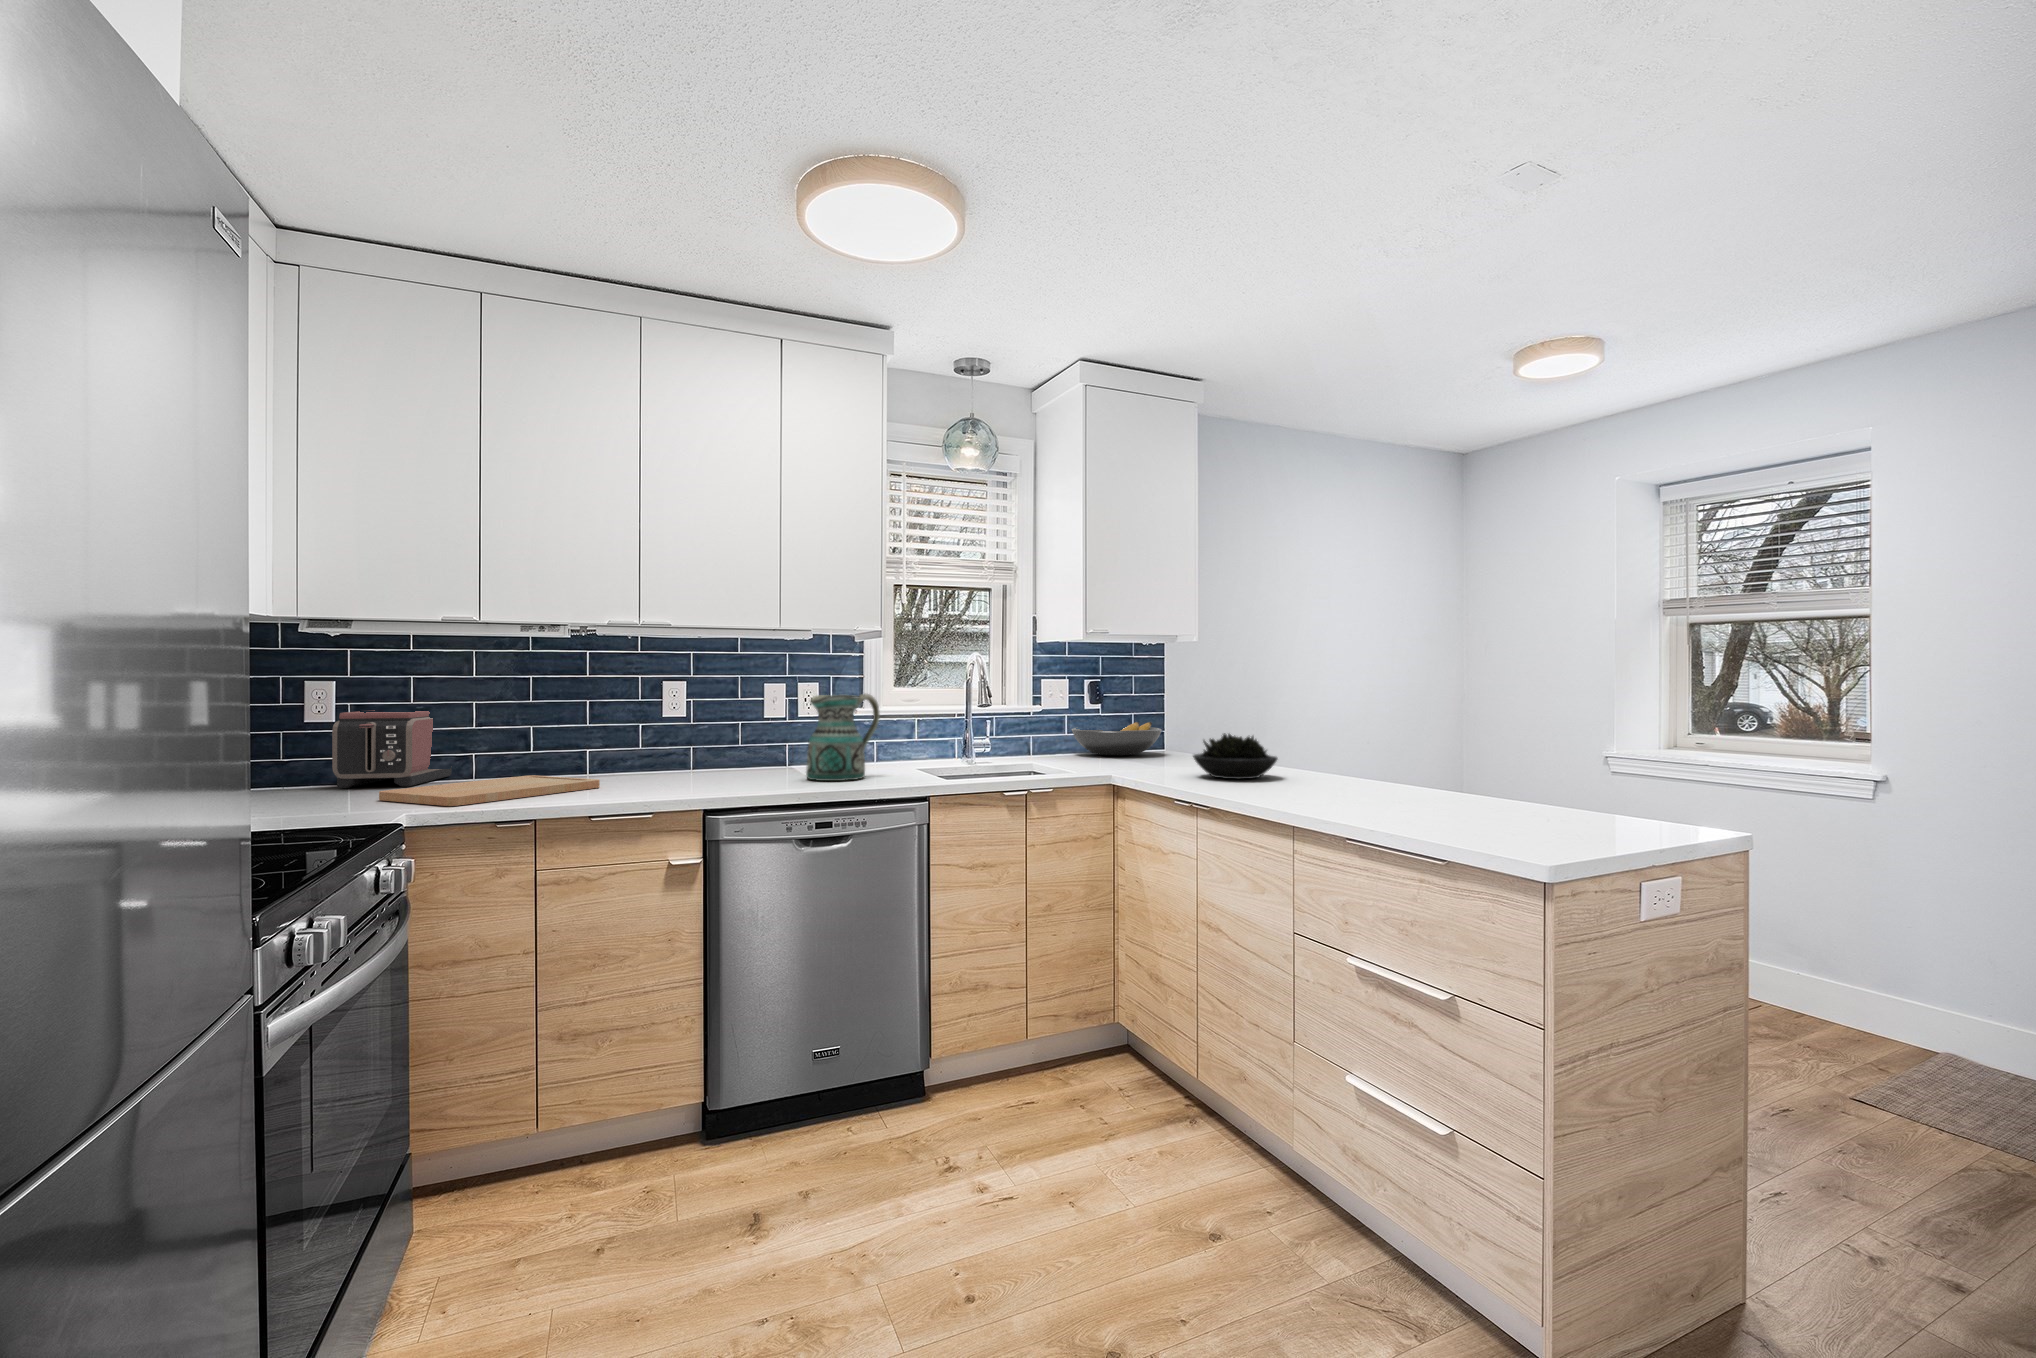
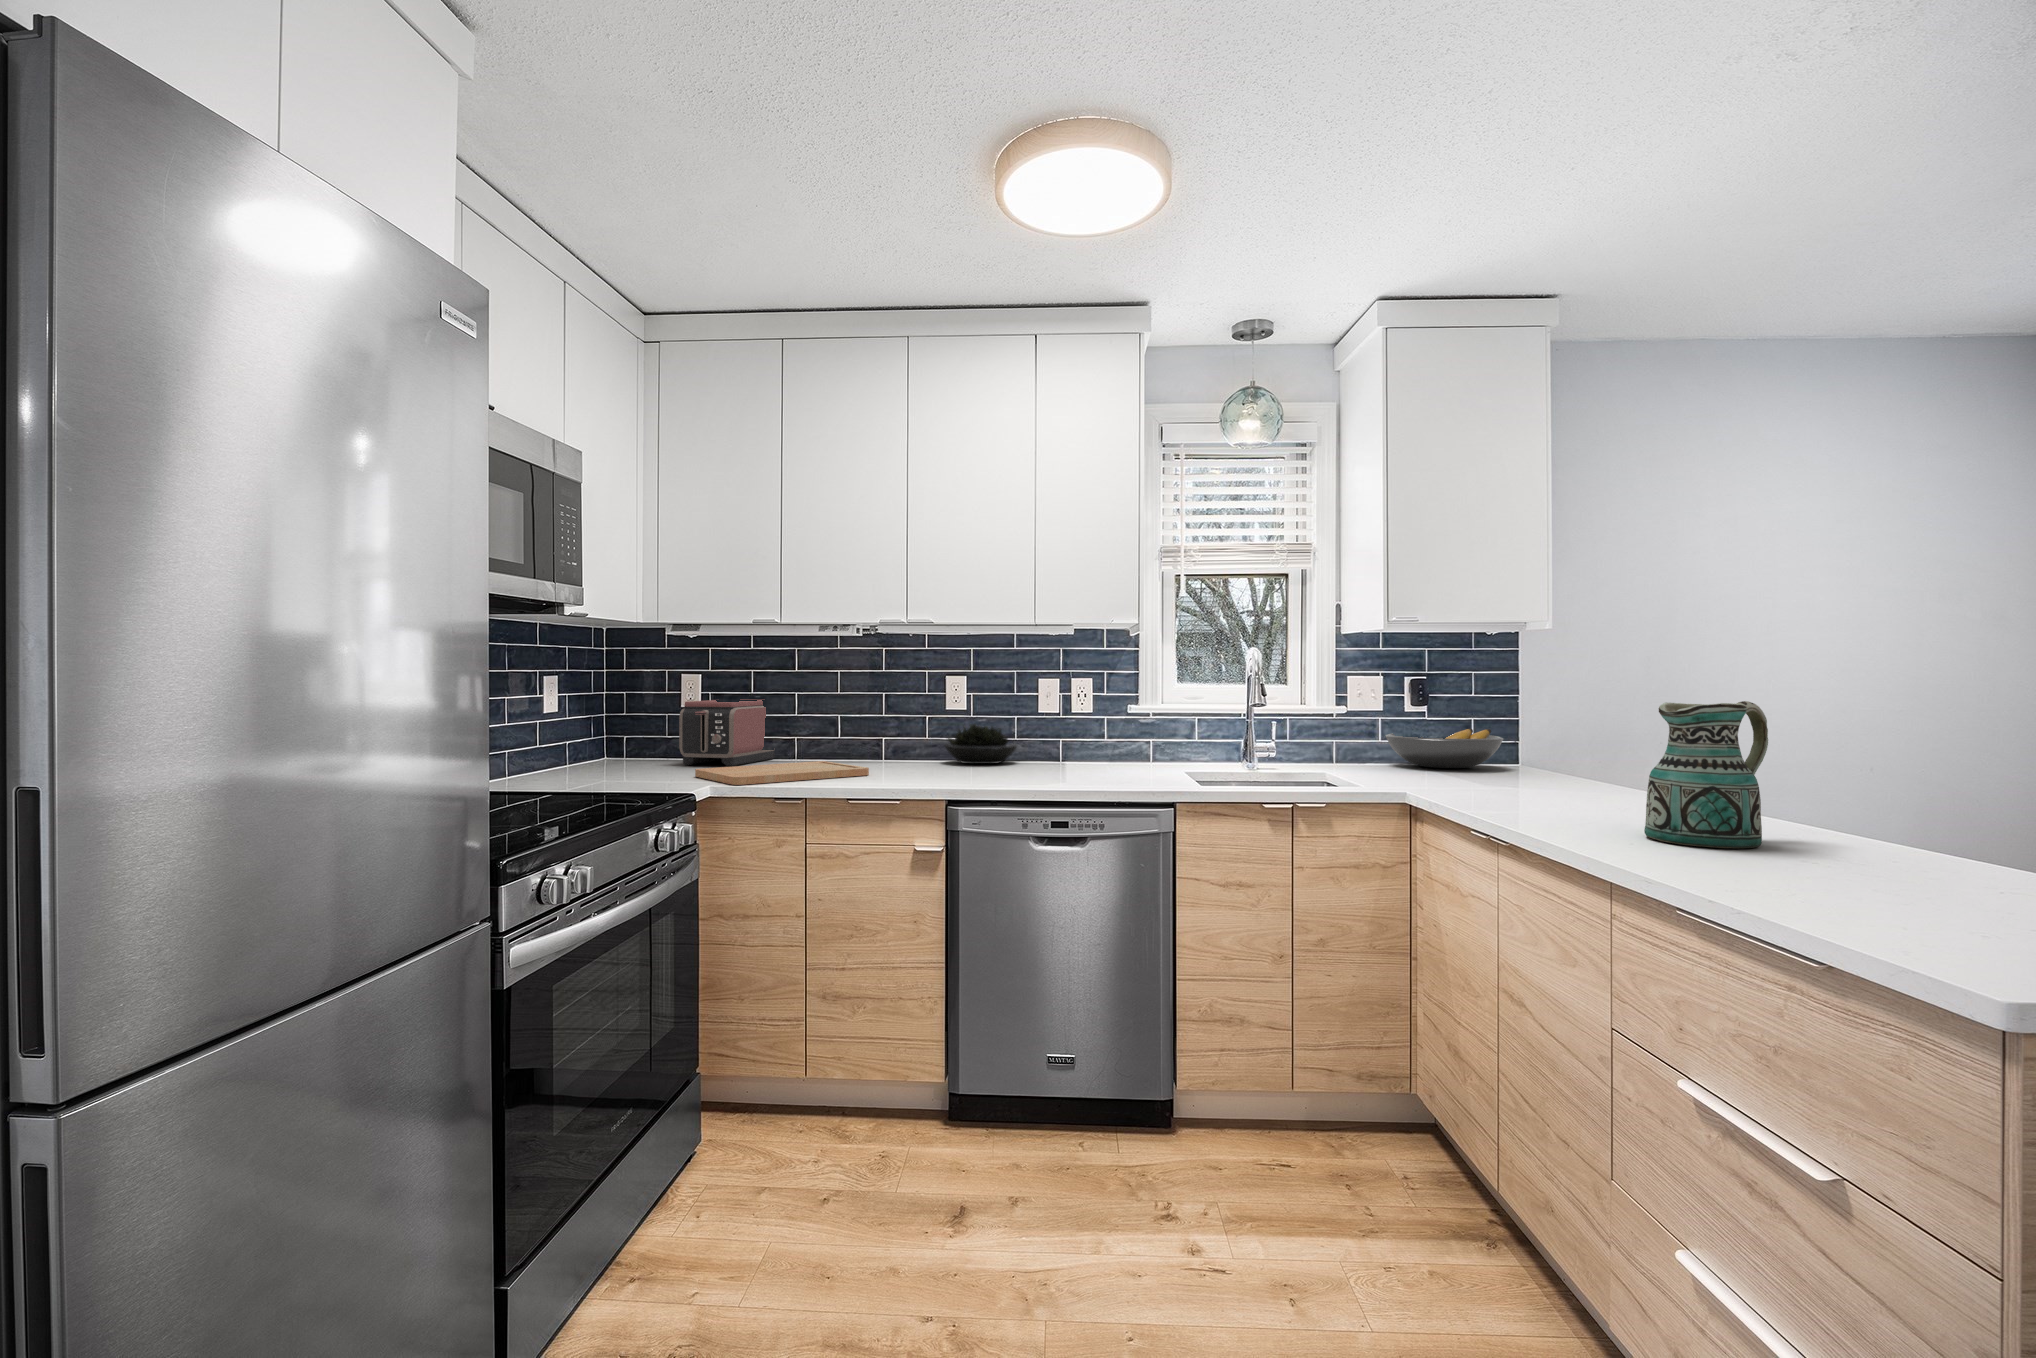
ceramic pitcher: present [806,694,880,781] -> present [1644,701,1768,848]
succulent plant: present [1193,733,1278,779] -> present [945,724,1017,764]

